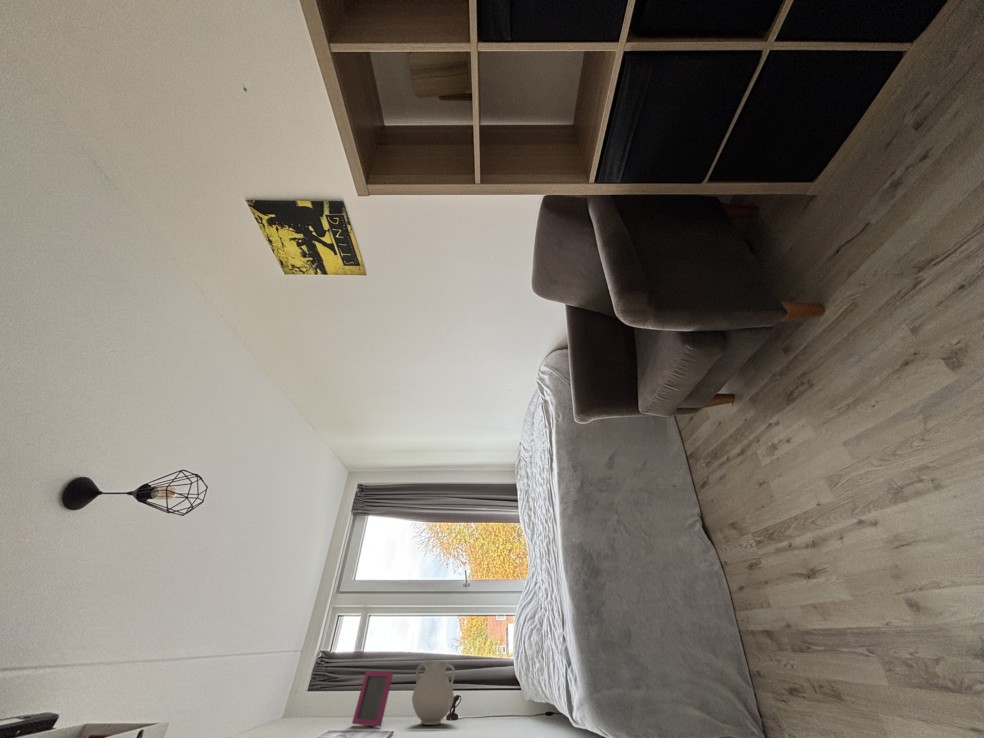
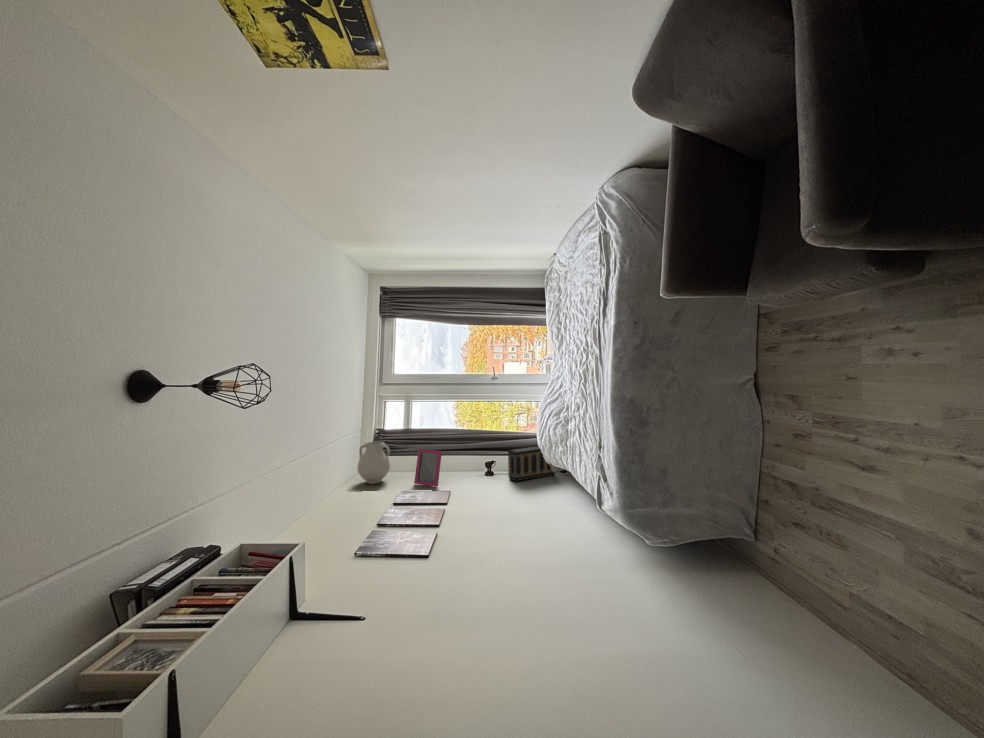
vase: present [412,661,455,725] -> present [358,442,390,484]
speaker: none [475,675,537,723] -> present [508,446,555,481]

